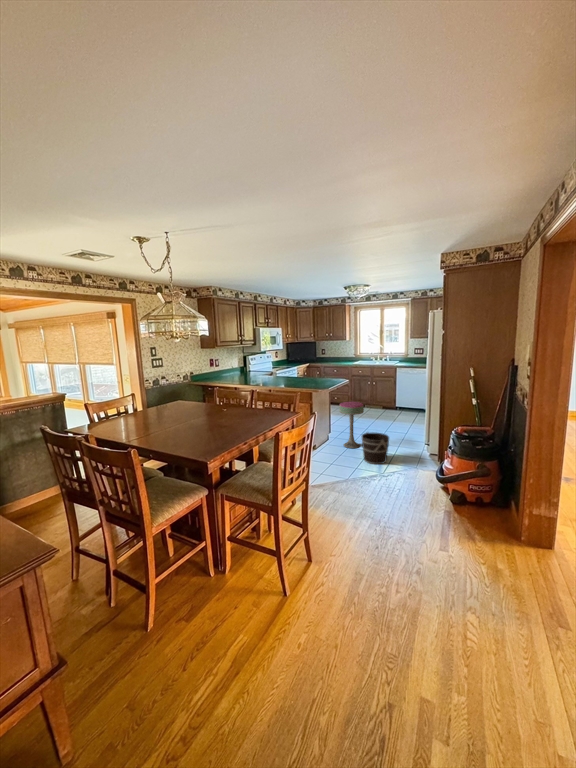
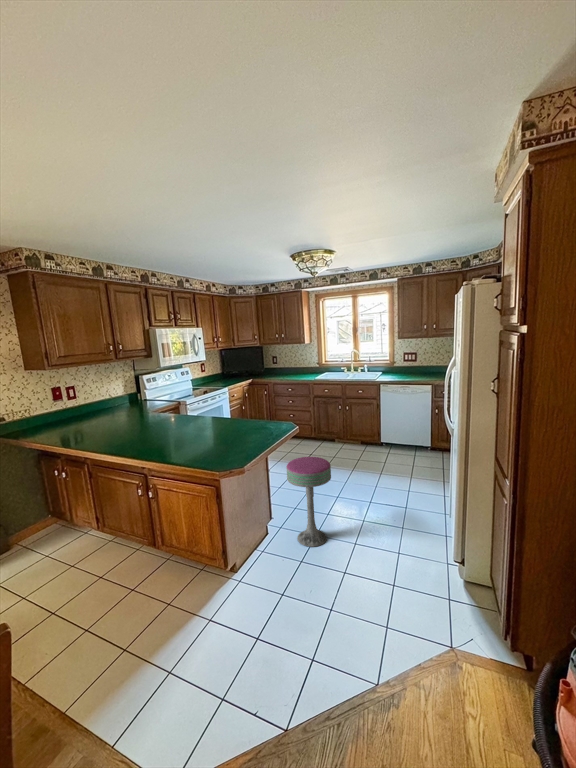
bucket: present [362,432,389,464] -> none [327,523,382,600]

